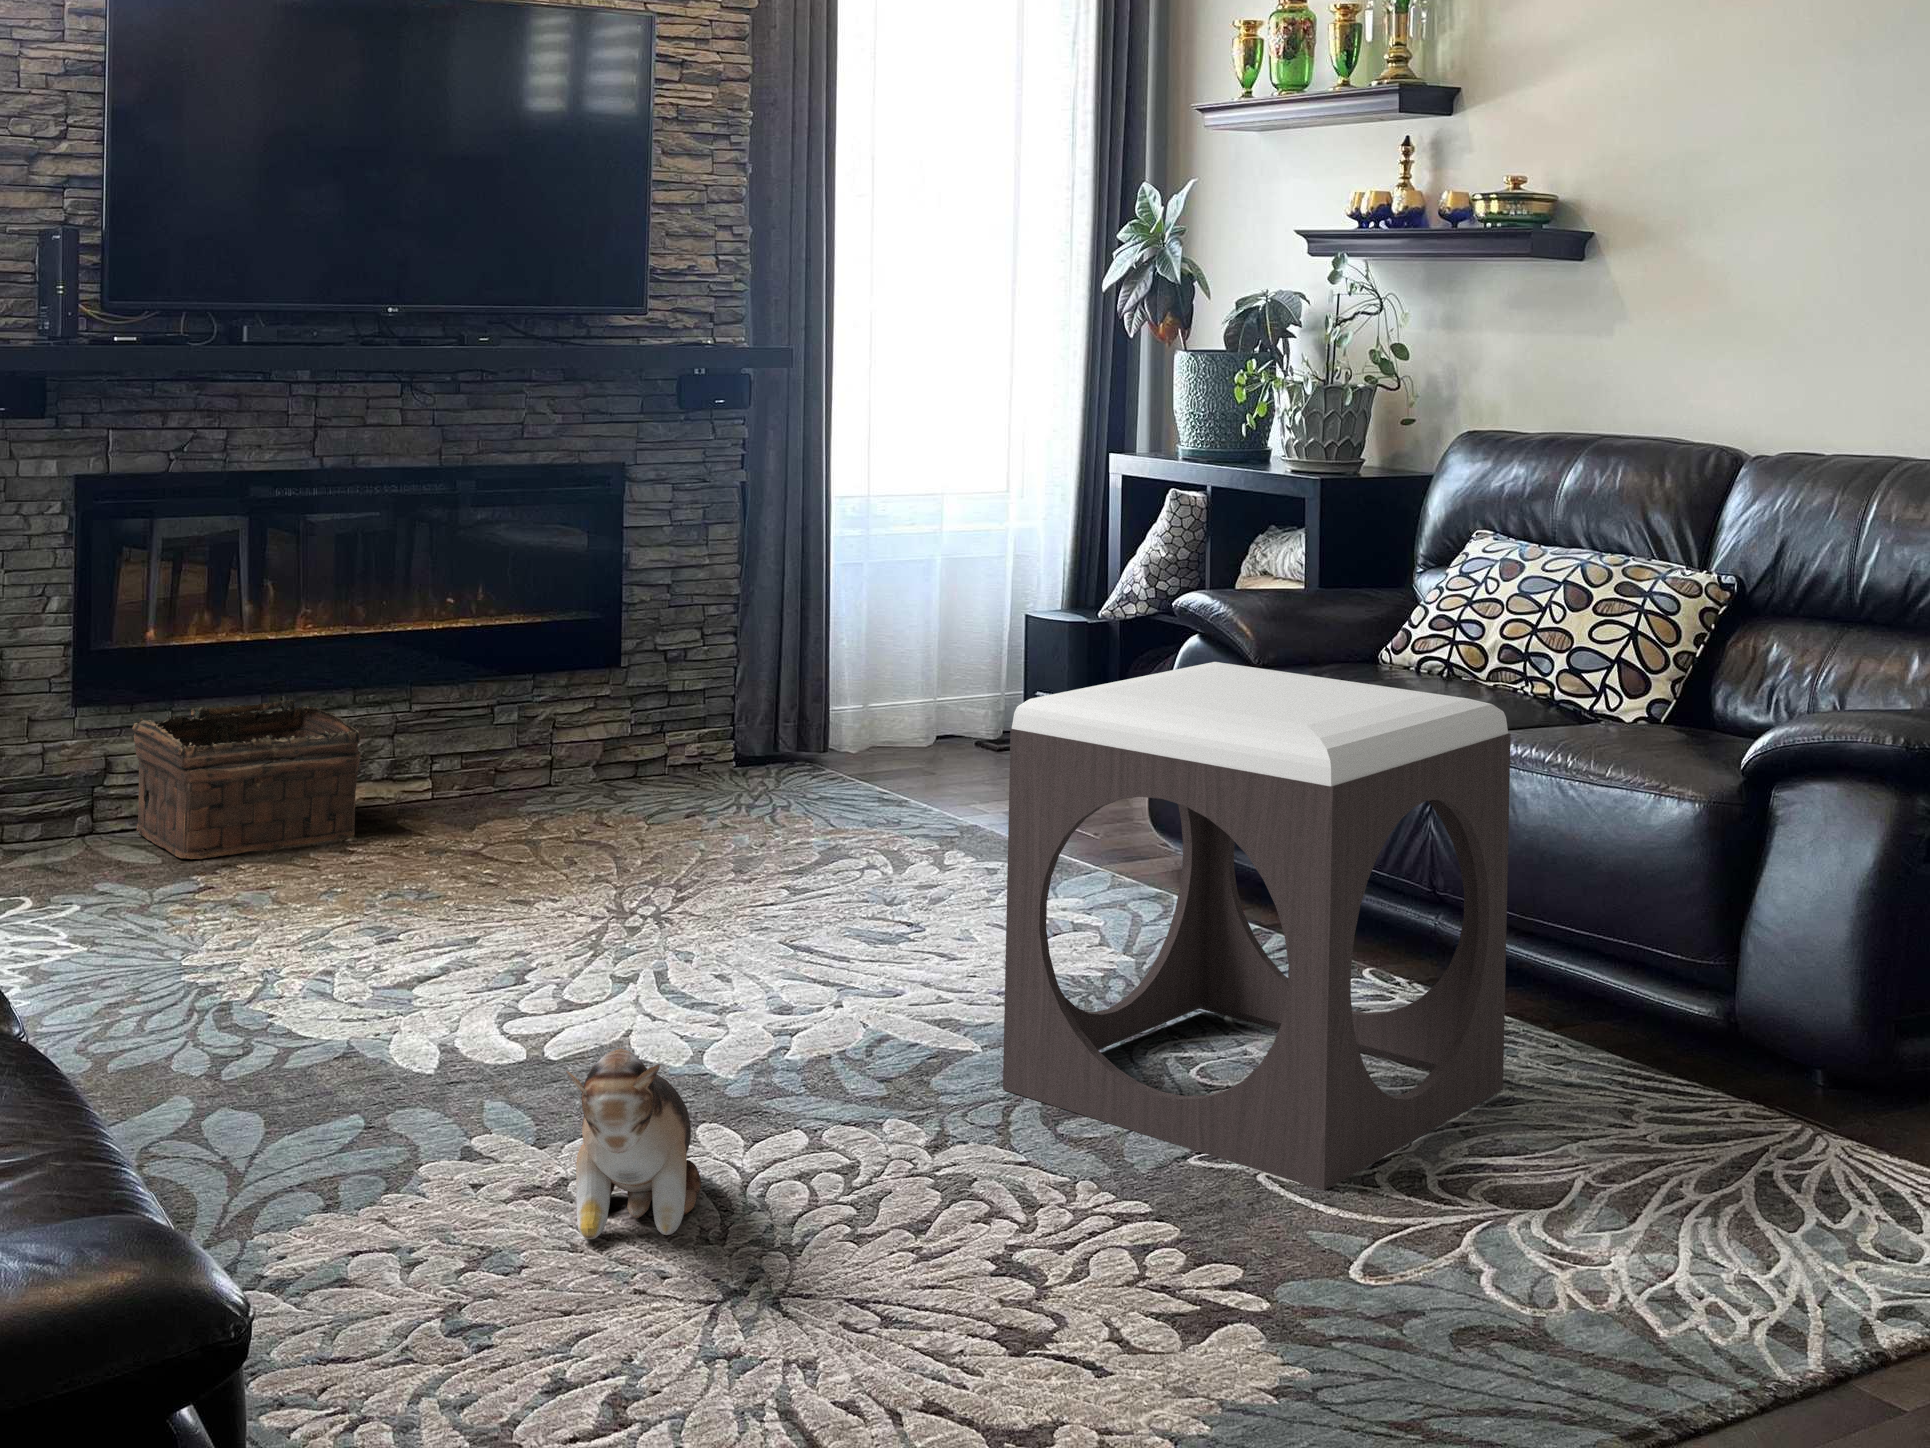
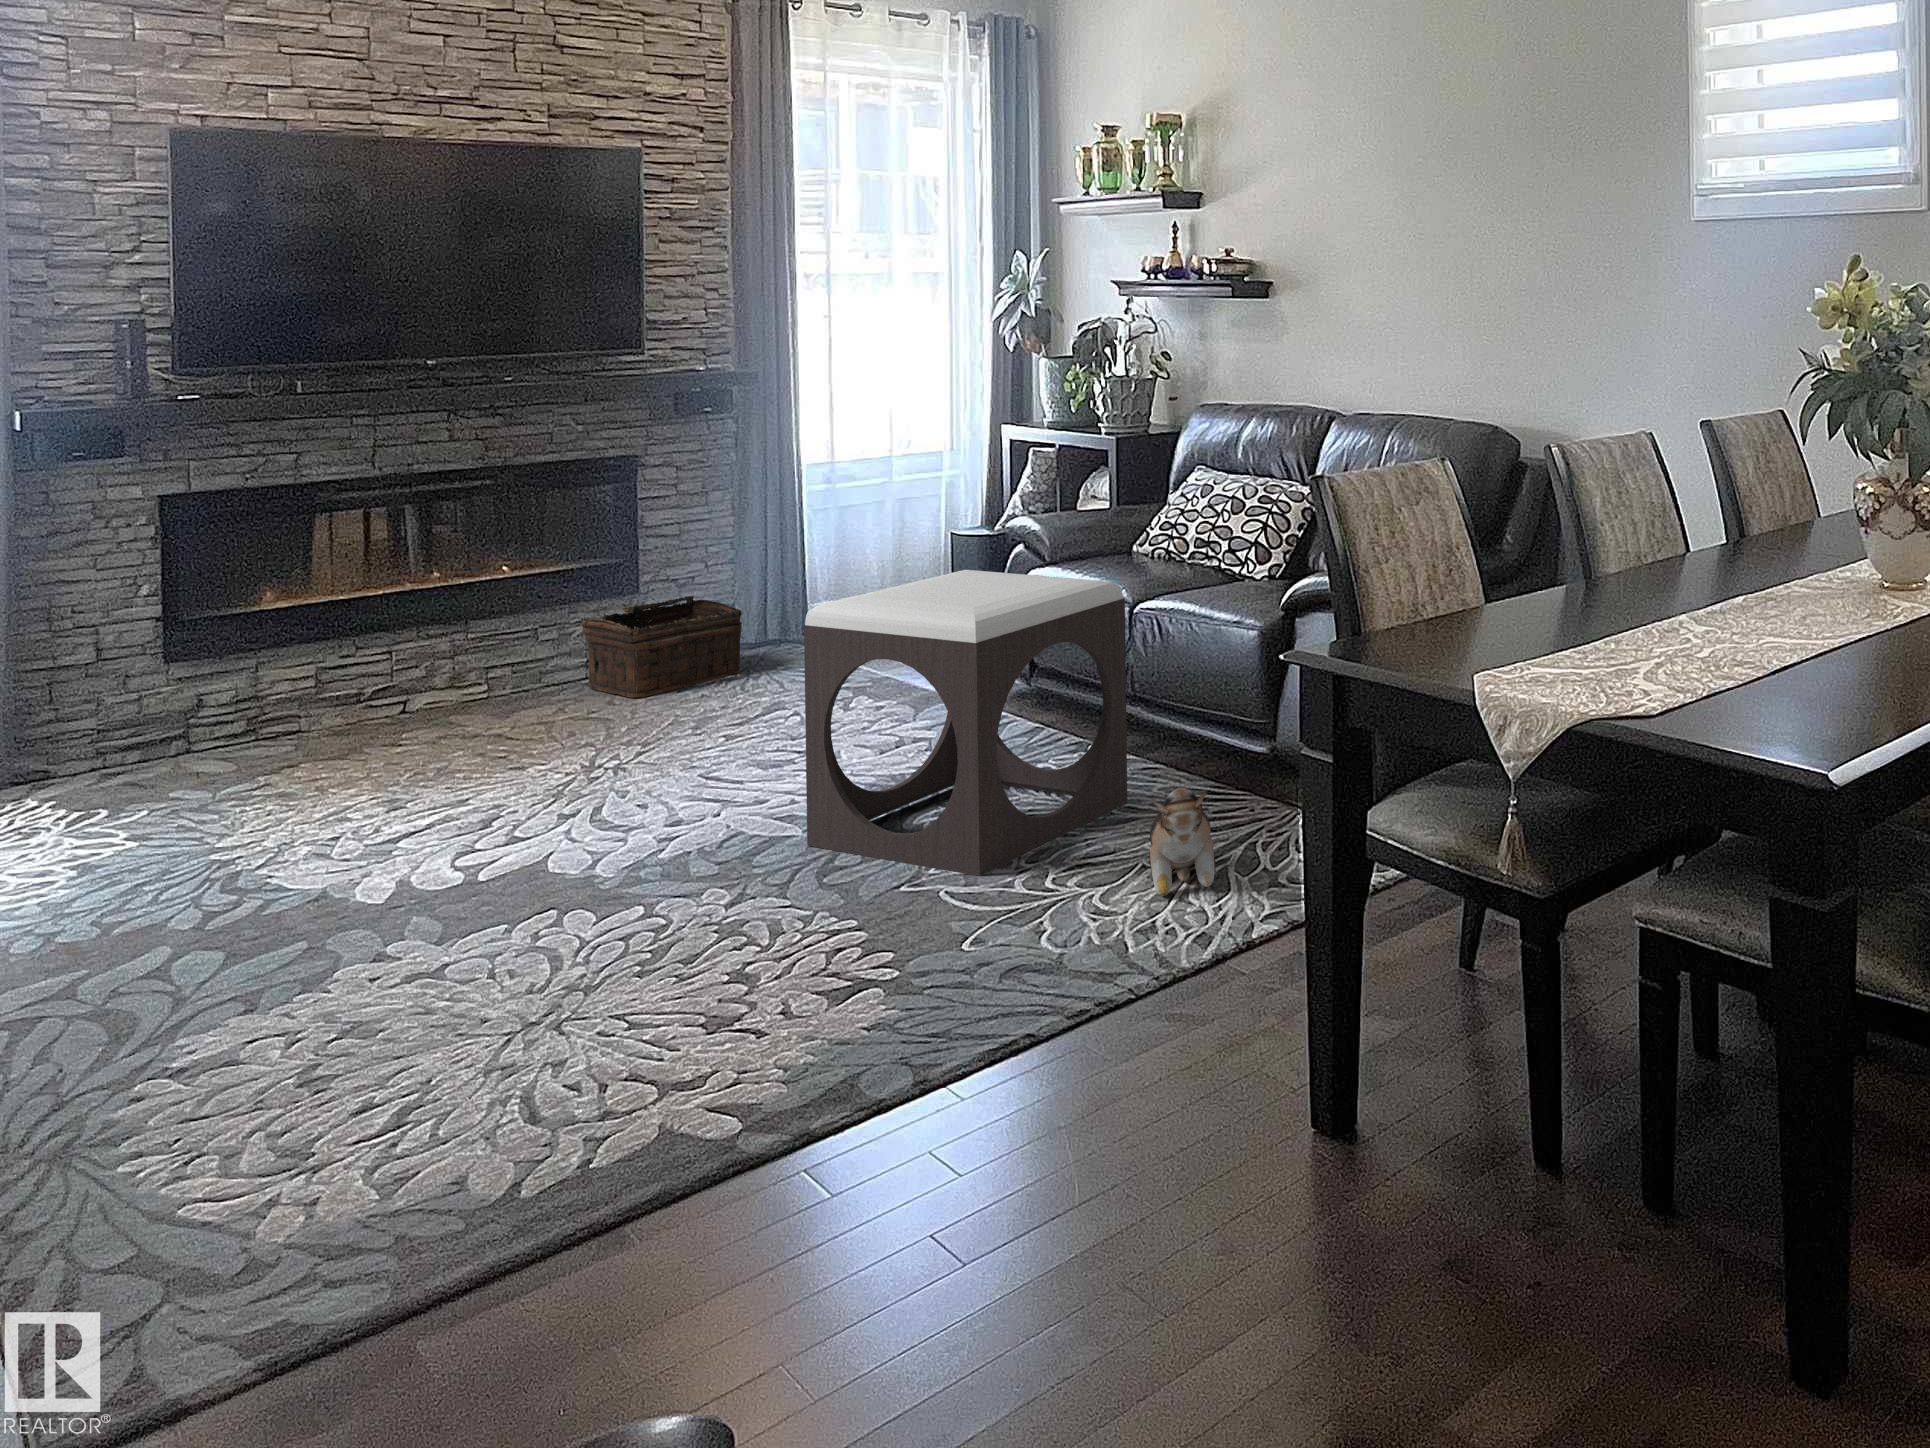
basket: present [132,700,361,859] -> present [579,596,742,698]
plush toy: present [567,1048,701,1239] -> present [1150,788,1215,896]

